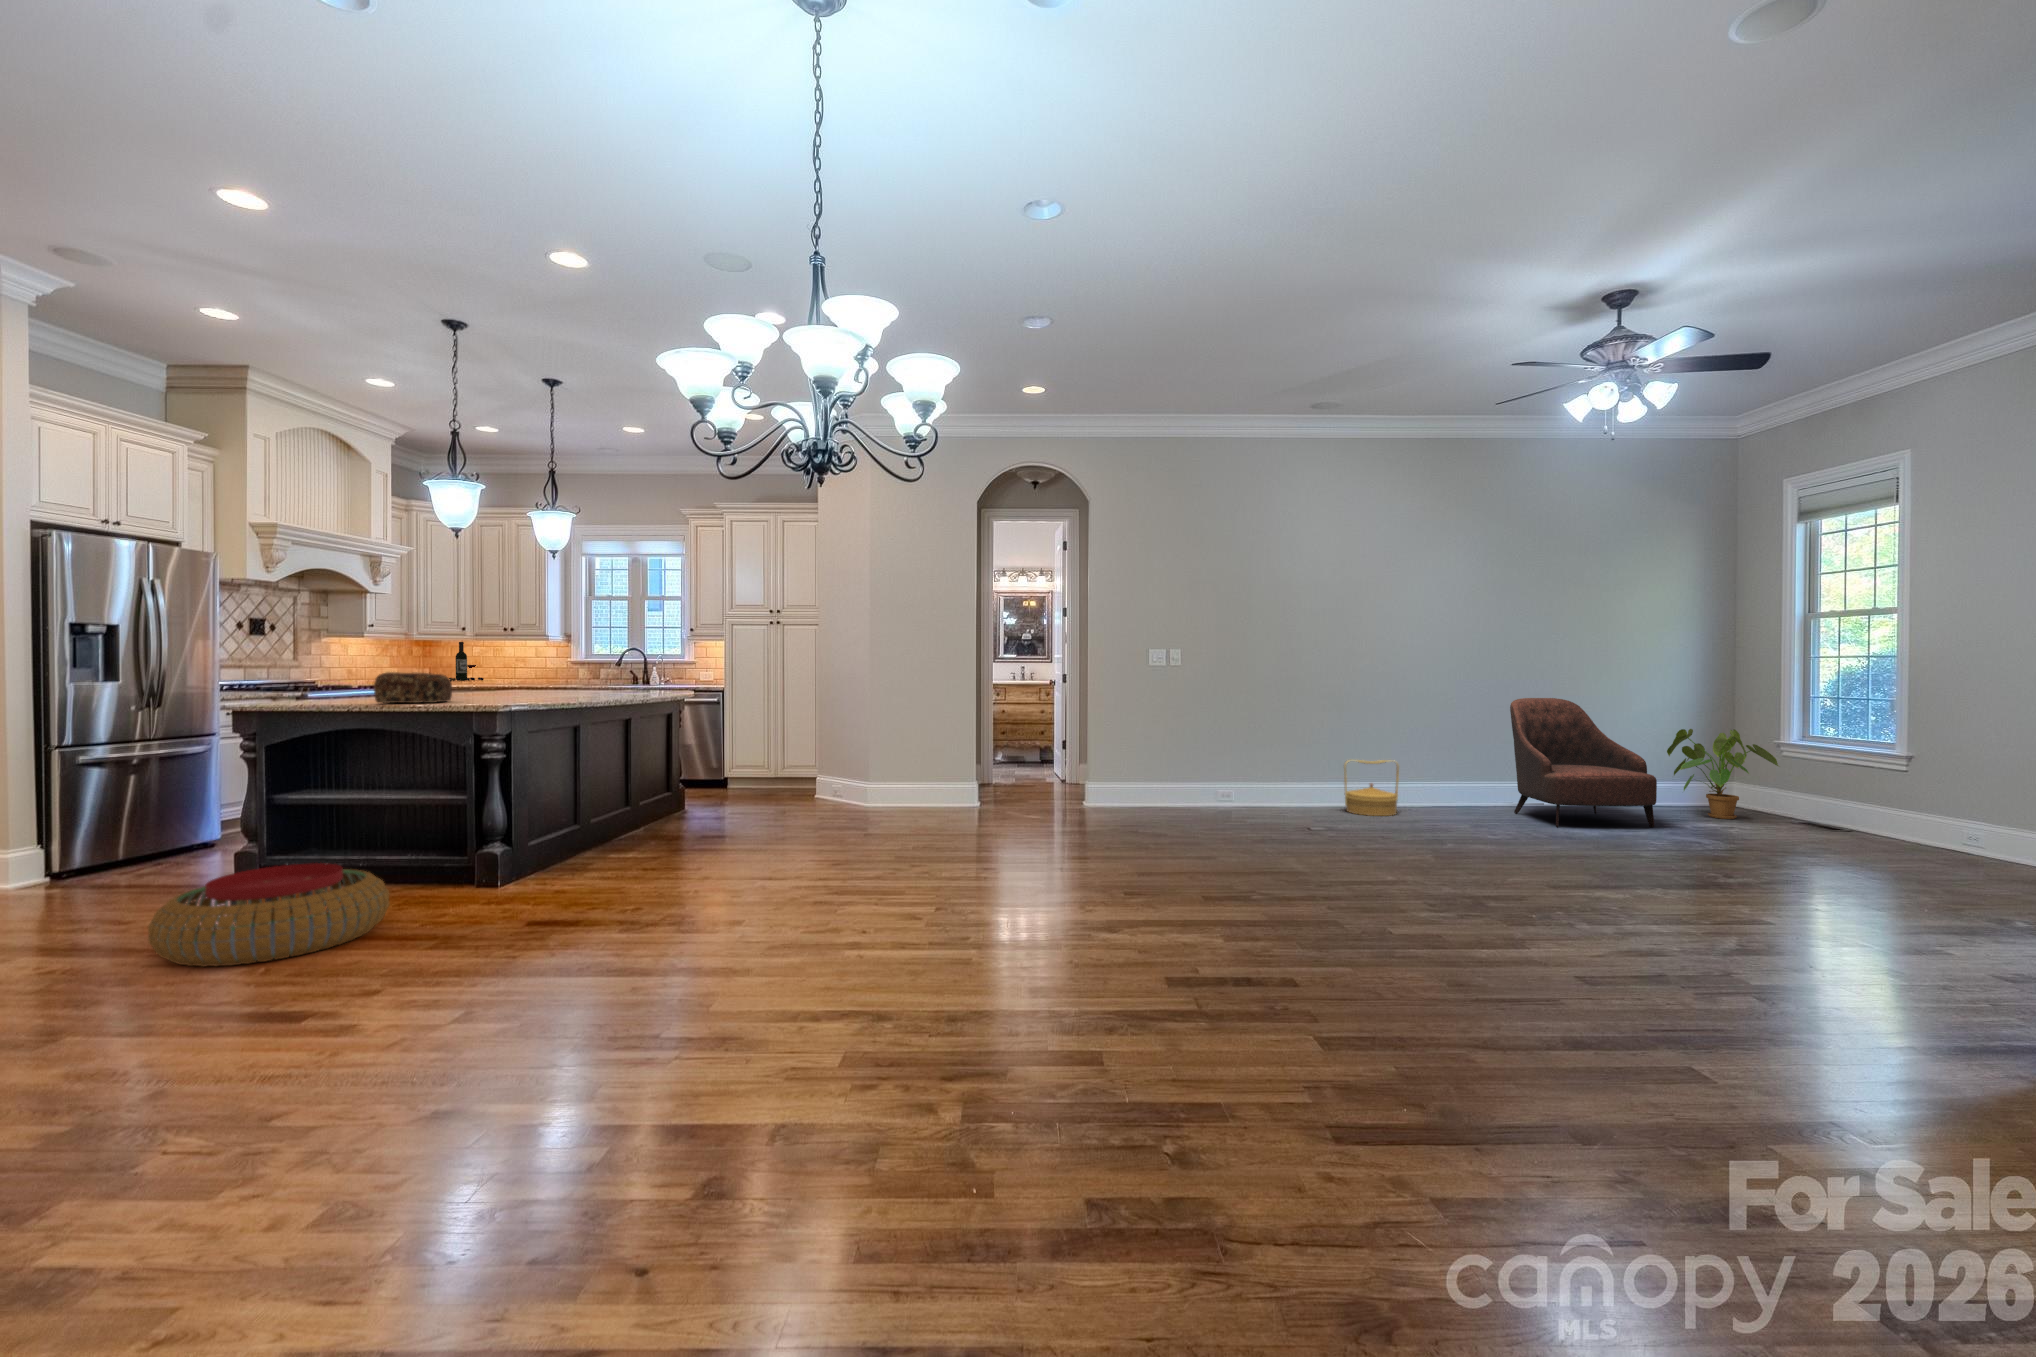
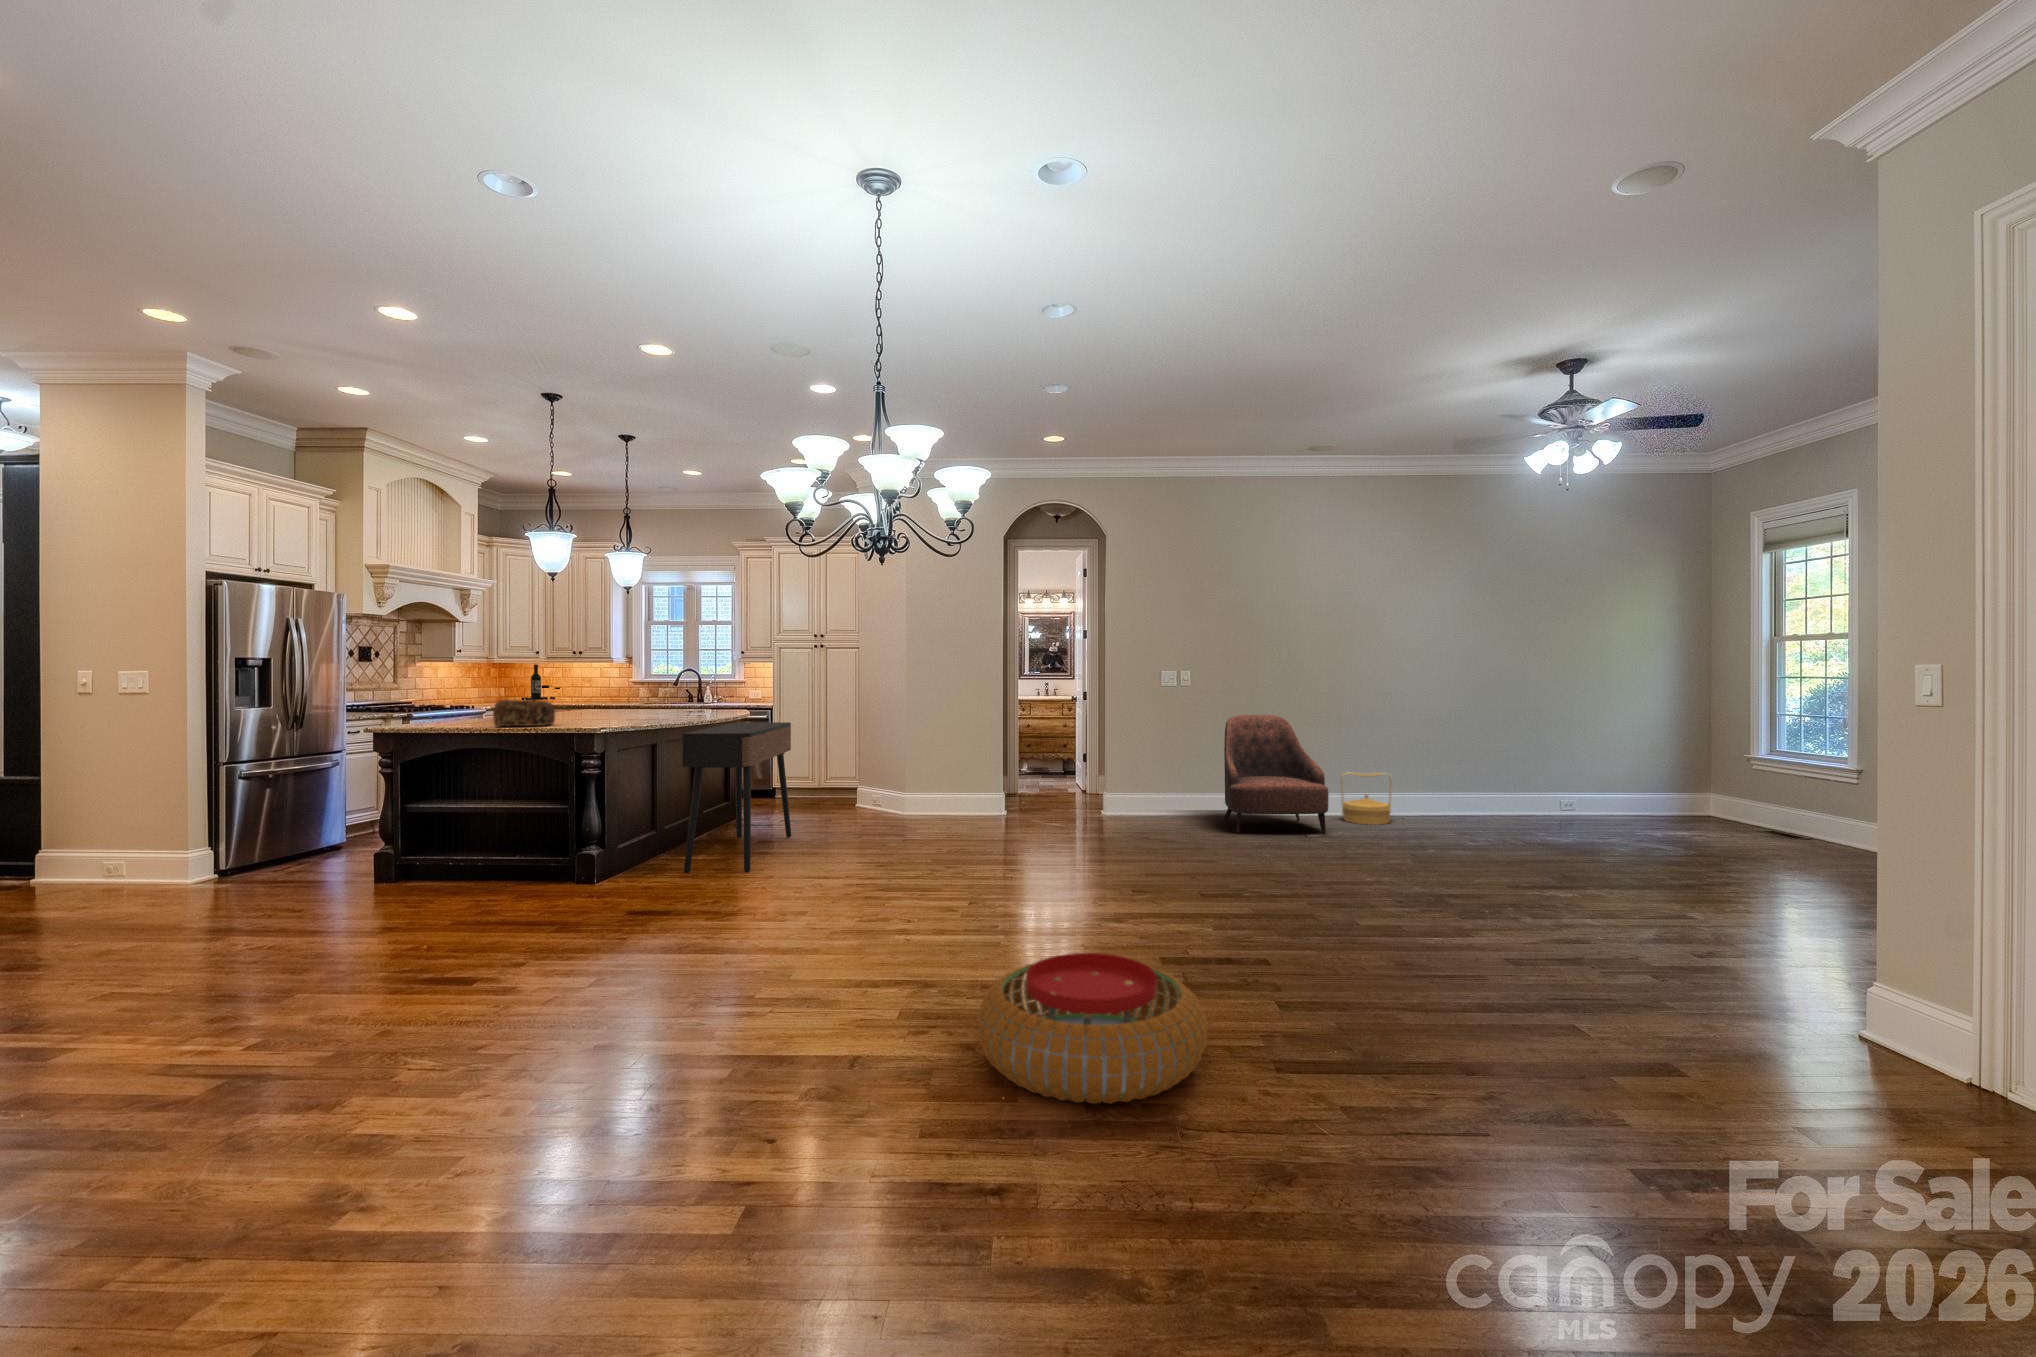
armchair: present [1510,698,1657,828] -> present [1224,715,1329,834]
console table: none [605,703,738,873] -> present [683,722,791,873]
house plant: present [1667,729,1778,819] -> none [1645,744,1750,828]
pouf: present [148,863,389,967] -> present [977,953,1207,1104]

